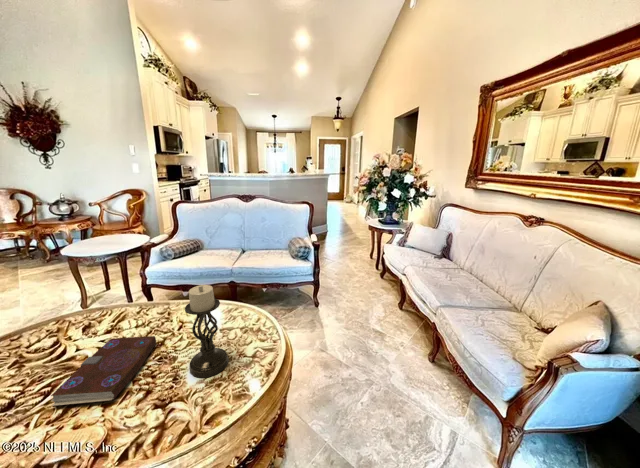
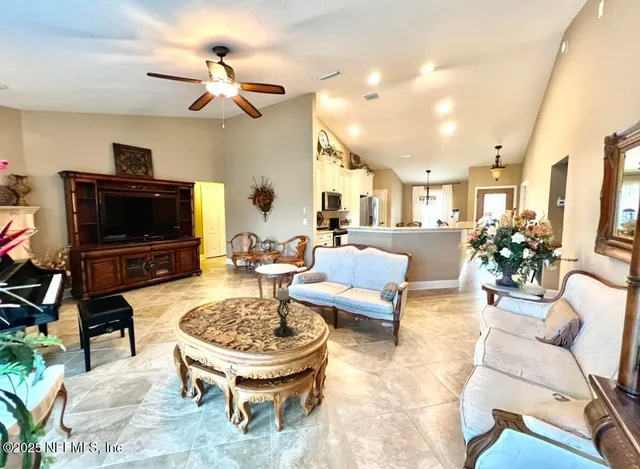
book: present [51,336,156,406] -> none [224,311,269,332]

